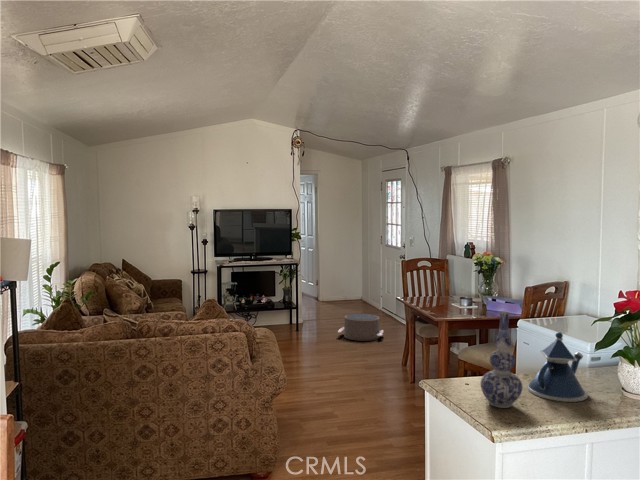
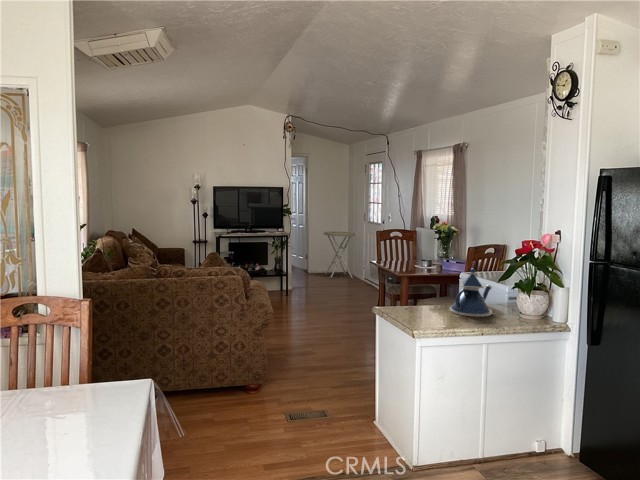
side table: none [337,256,371,309] -> present [324,232,355,278]
vase: present [480,311,522,408] -> none [412,250,441,318]
pouf: present [338,314,383,341] -> none [322,280,362,302]

